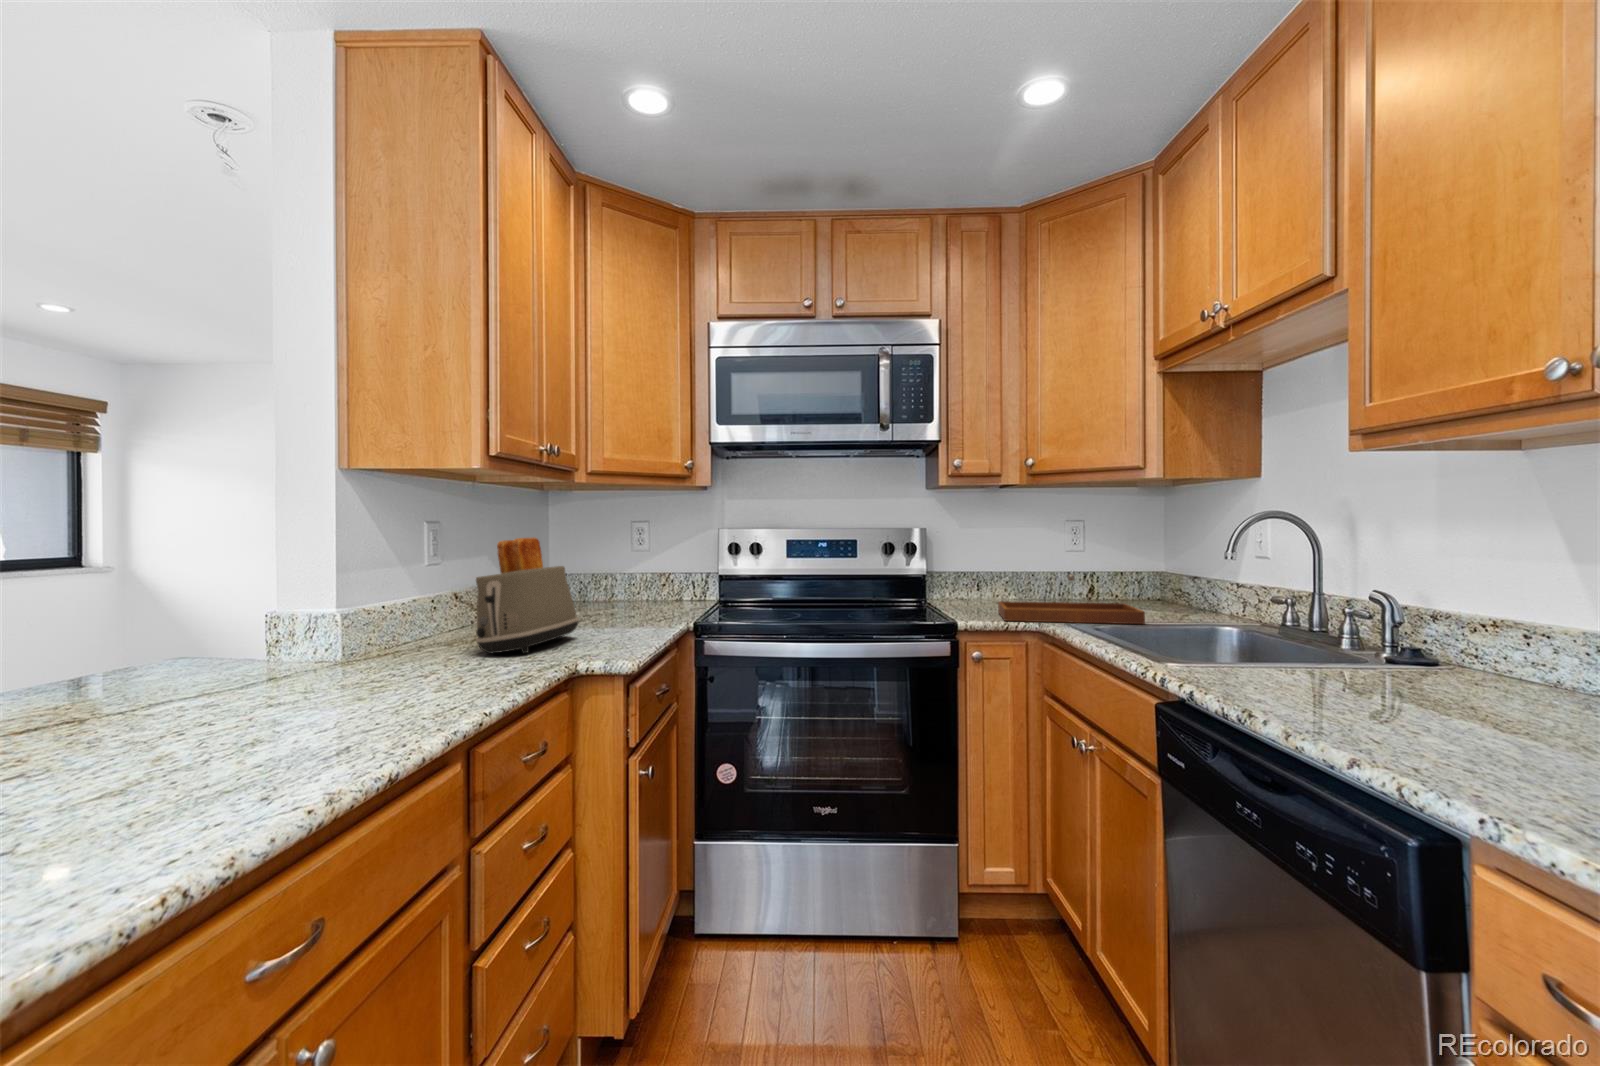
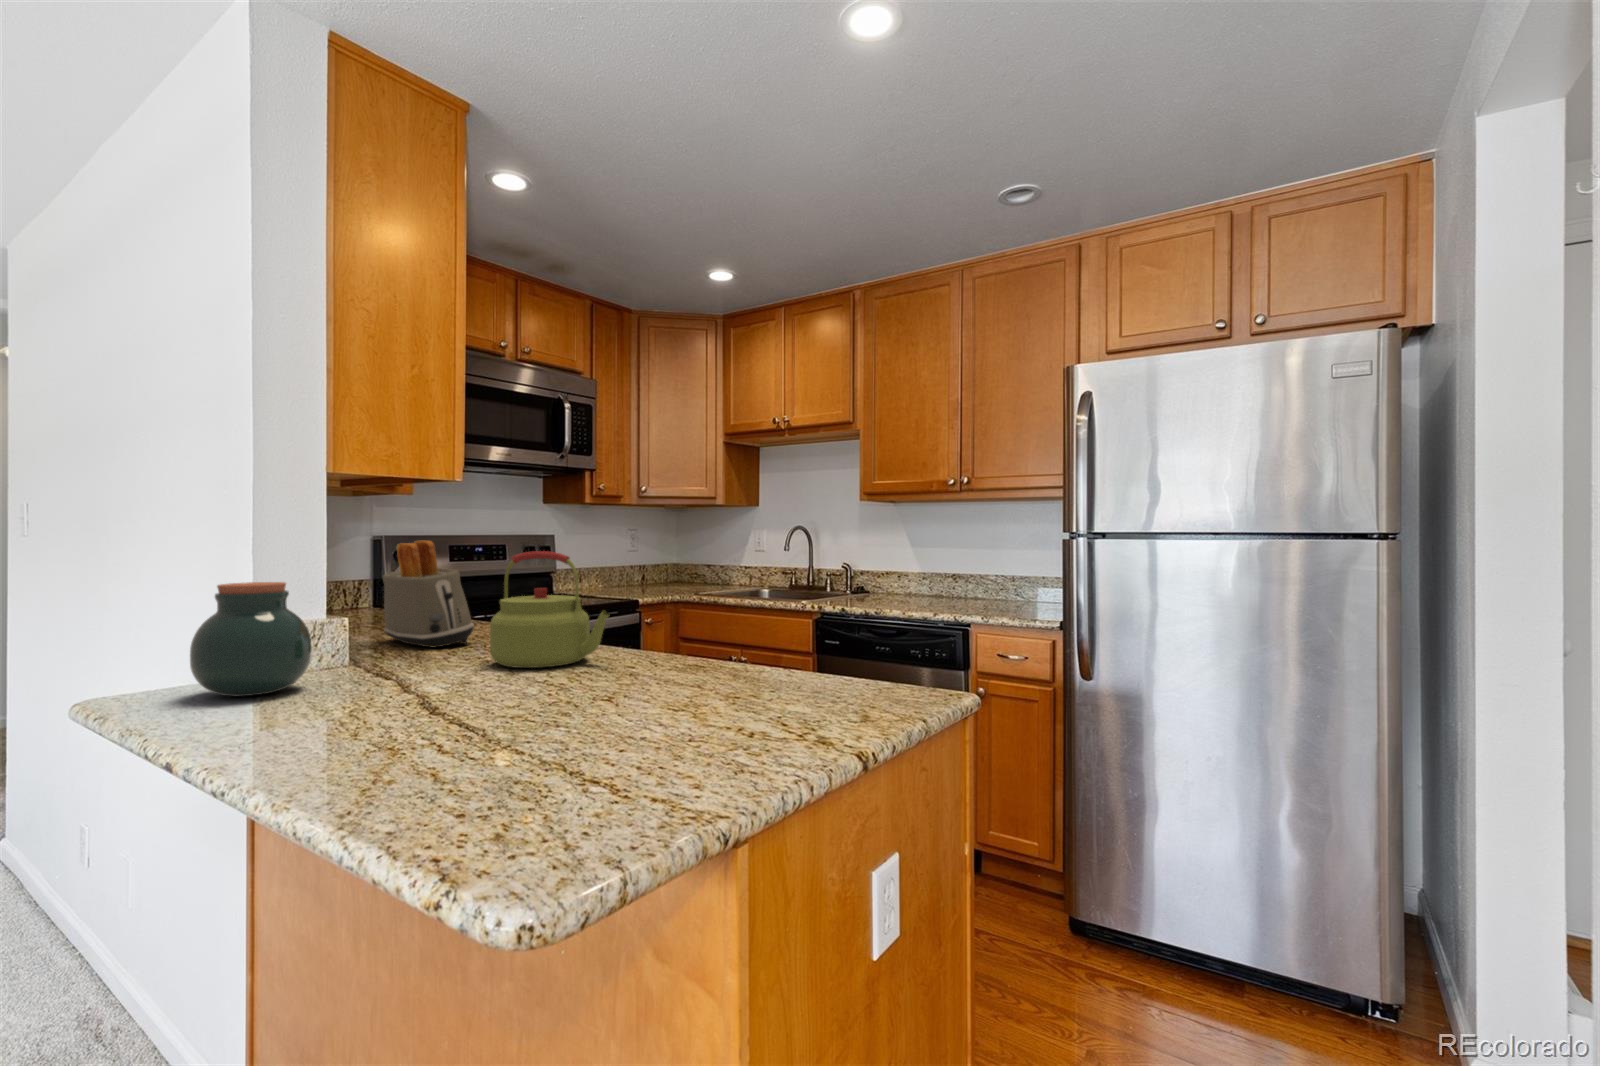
kettle: none [300,553,450,712] -> present [490,551,609,668]
jar: none [118,574,245,680] -> present [190,582,312,696]
tray: present [998,574,1145,624] -> none [632,564,730,598]

